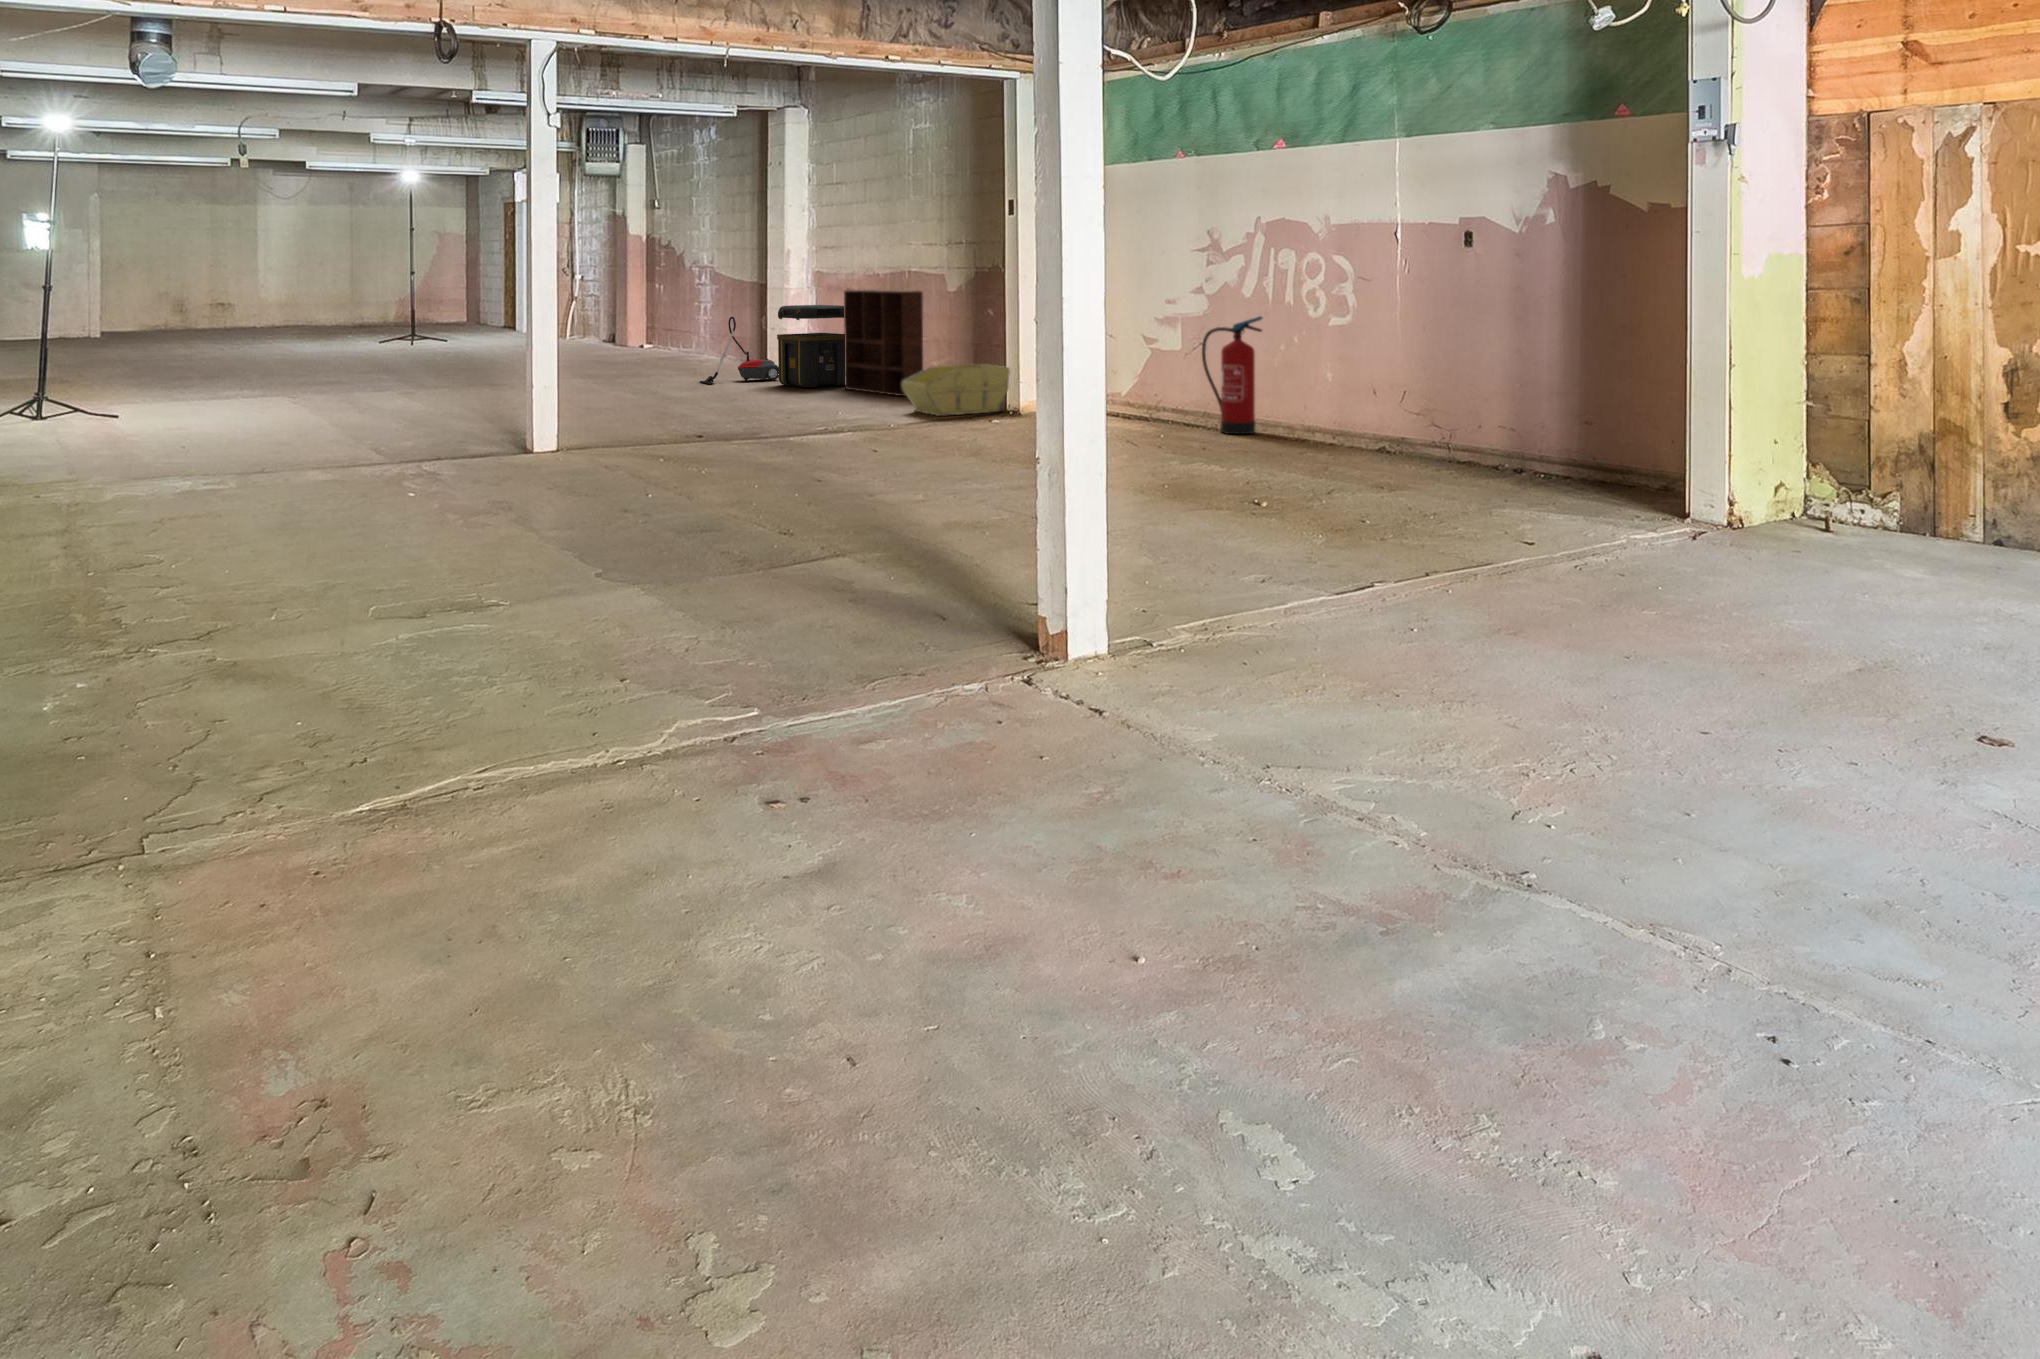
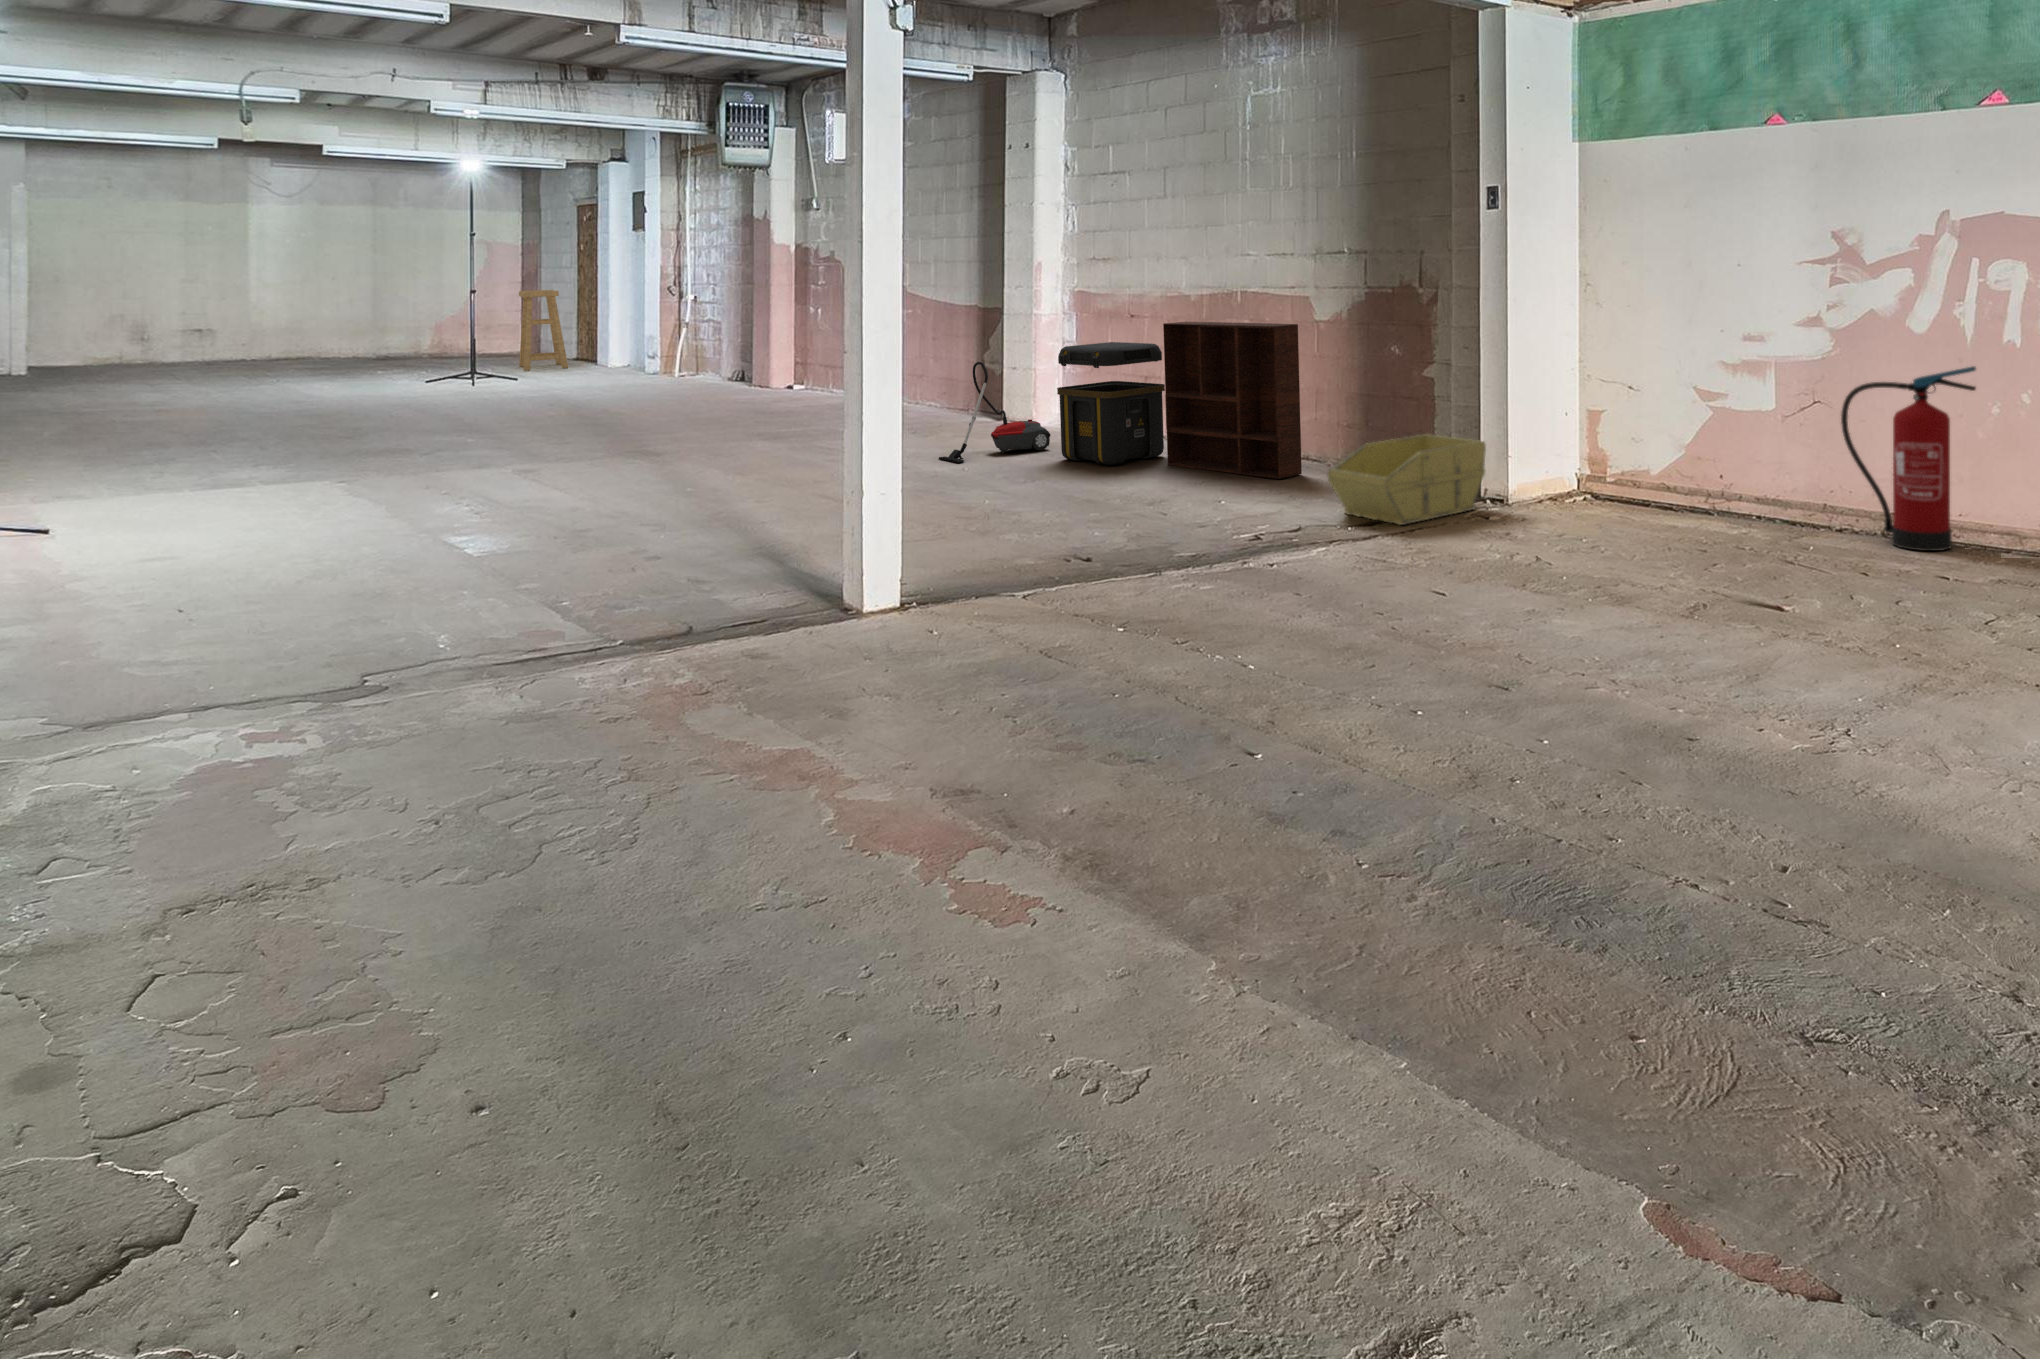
stool: none [463,271,497,332] -> present [519,290,568,371]

